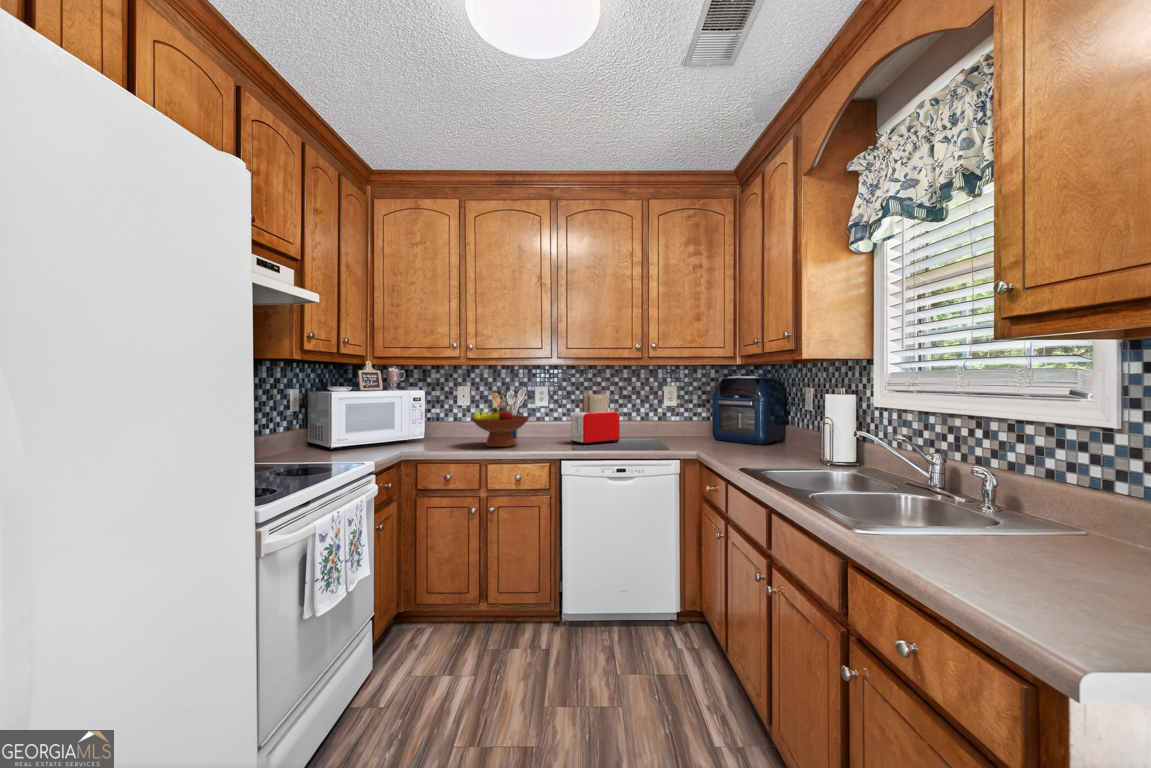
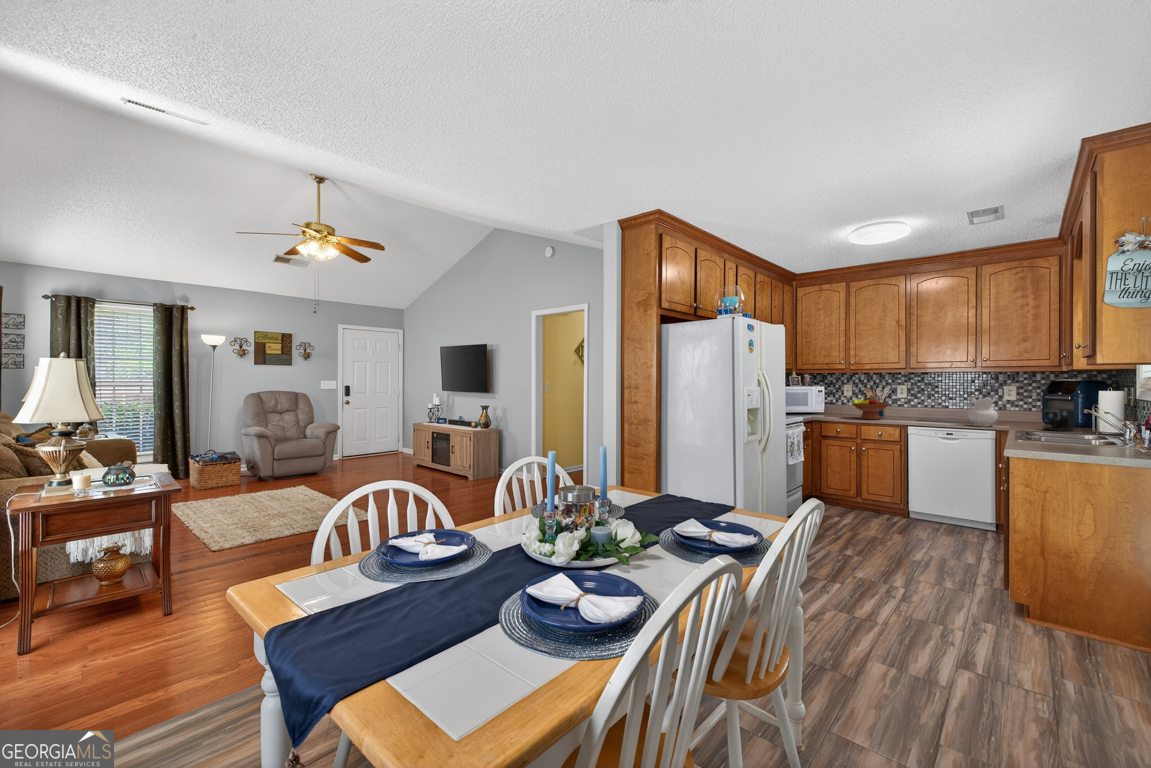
toaster: present [571,393,620,445] -> none [921,390,959,422]
ceramic pitcher: none [638,401,678,450] -> present [968,396,998,427]
coffee maker: none [734,418,799,452] -> present [1045,409,1075,431]

